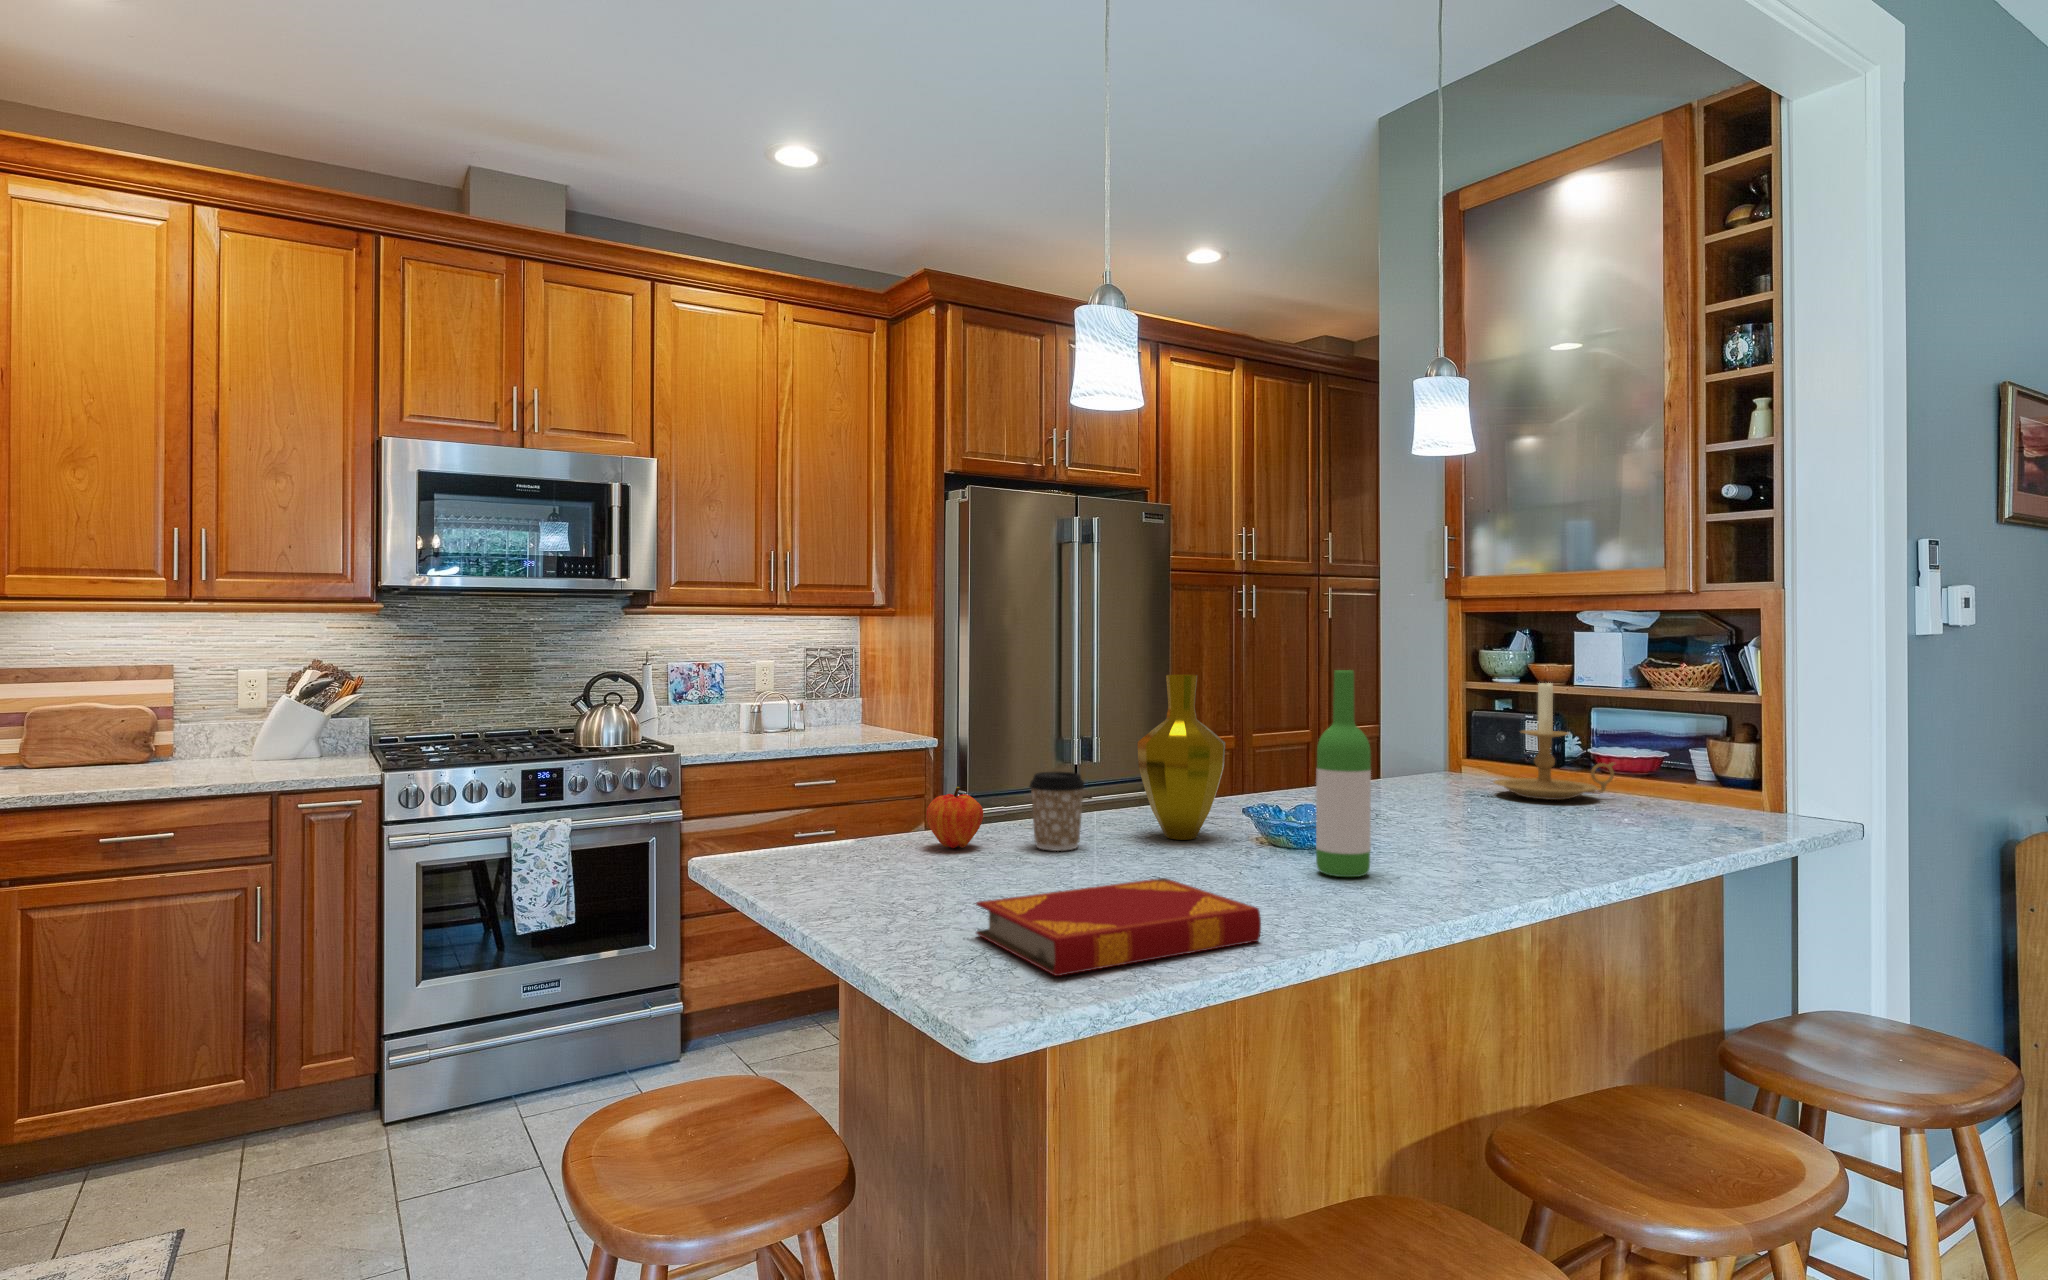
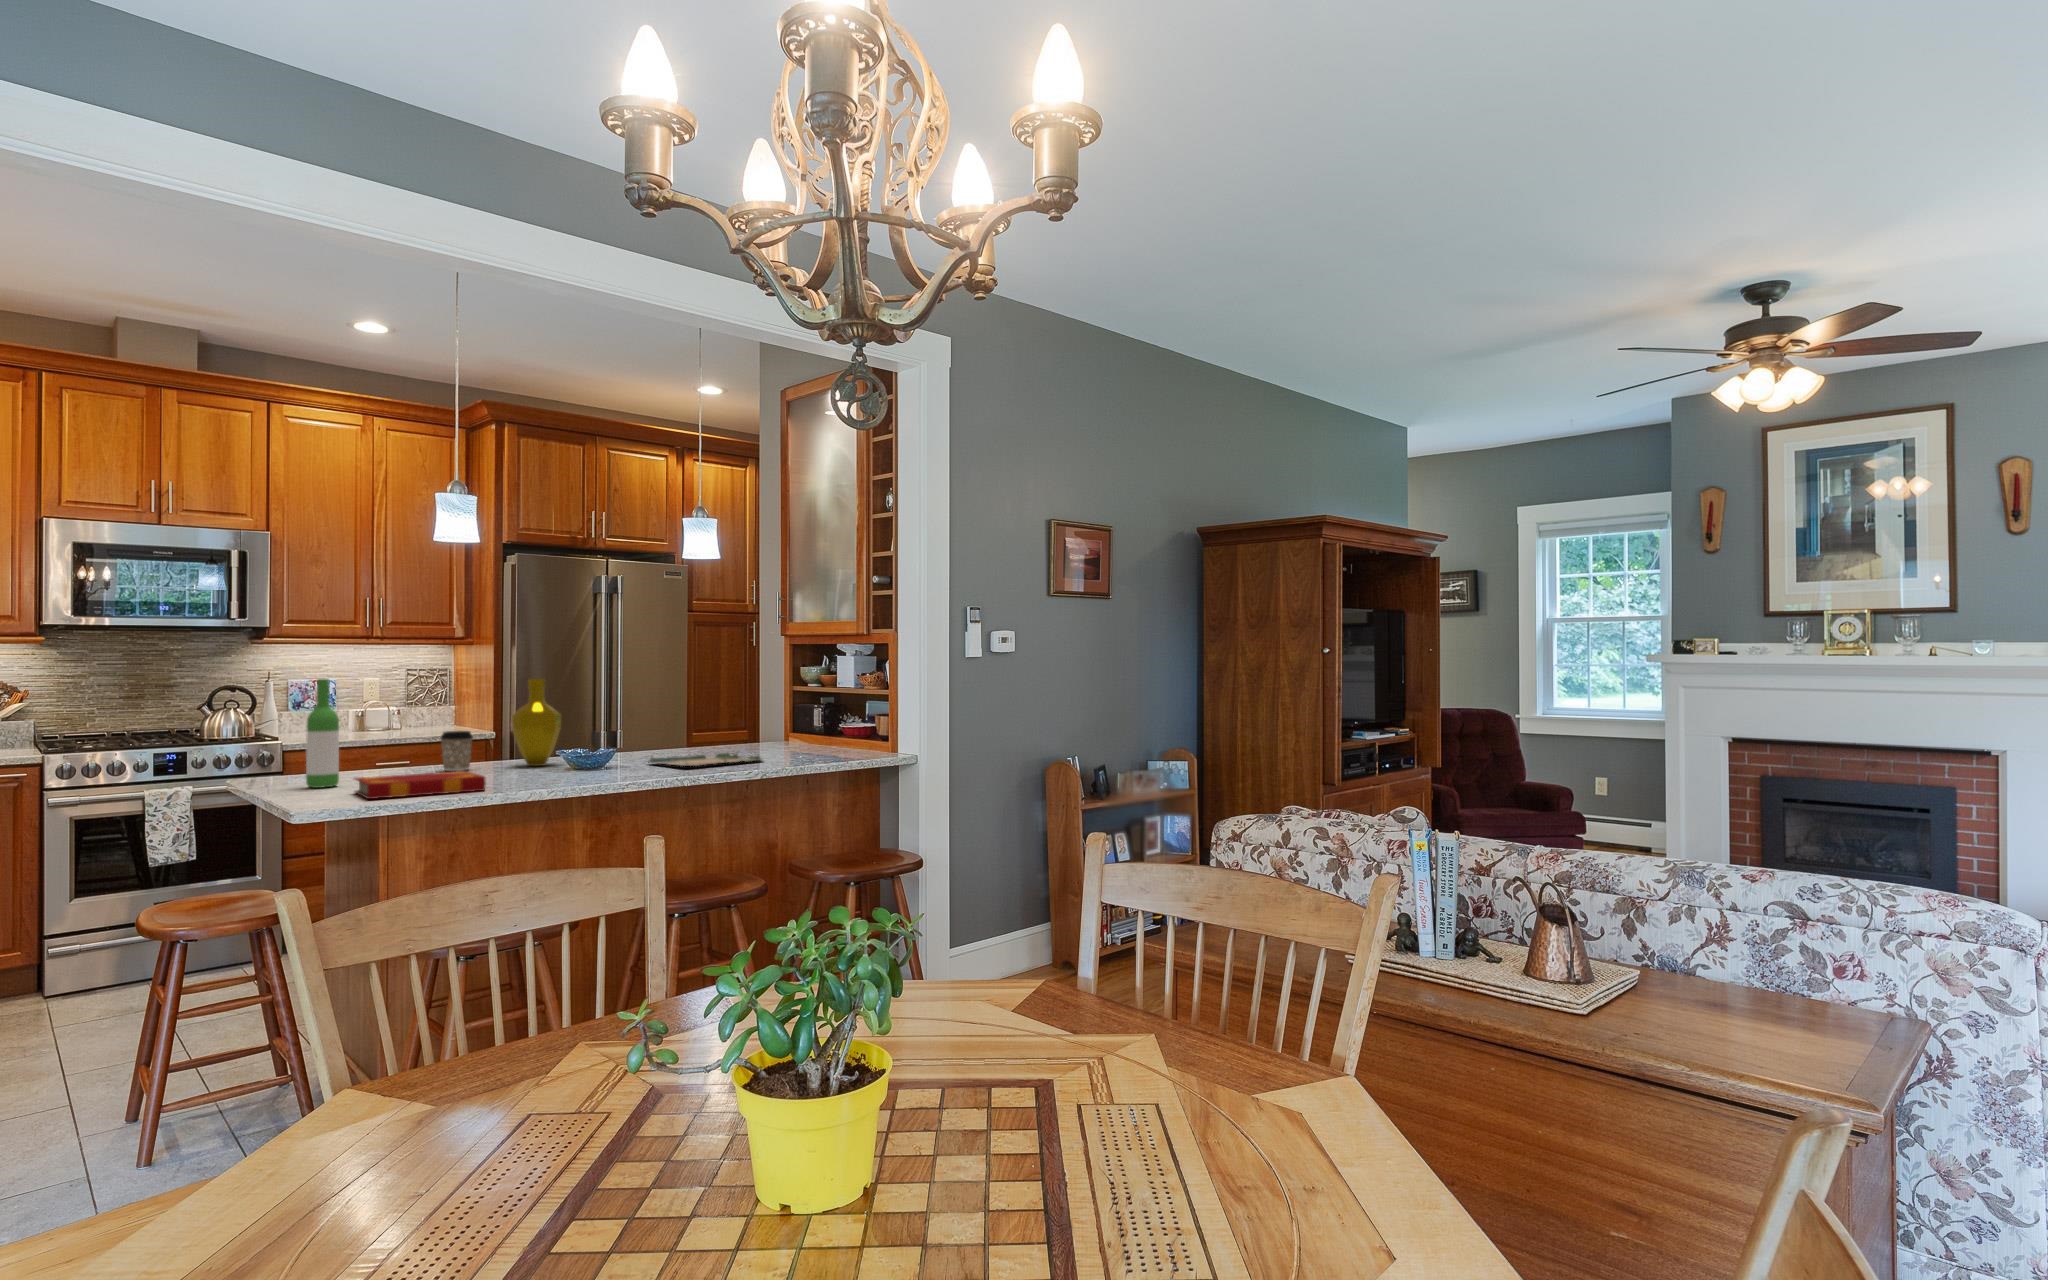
wine bottle: present [1316,670,1371,877] -> present [306,679,339,788]
candle holder: present [1494,680,1615,800] -> none [769,681,833,748]
fruit: present [926,787,984,848] -> none [381,739,415,772]
tray: none [1389,813,1615,858] -> present [648,753,762,766]

